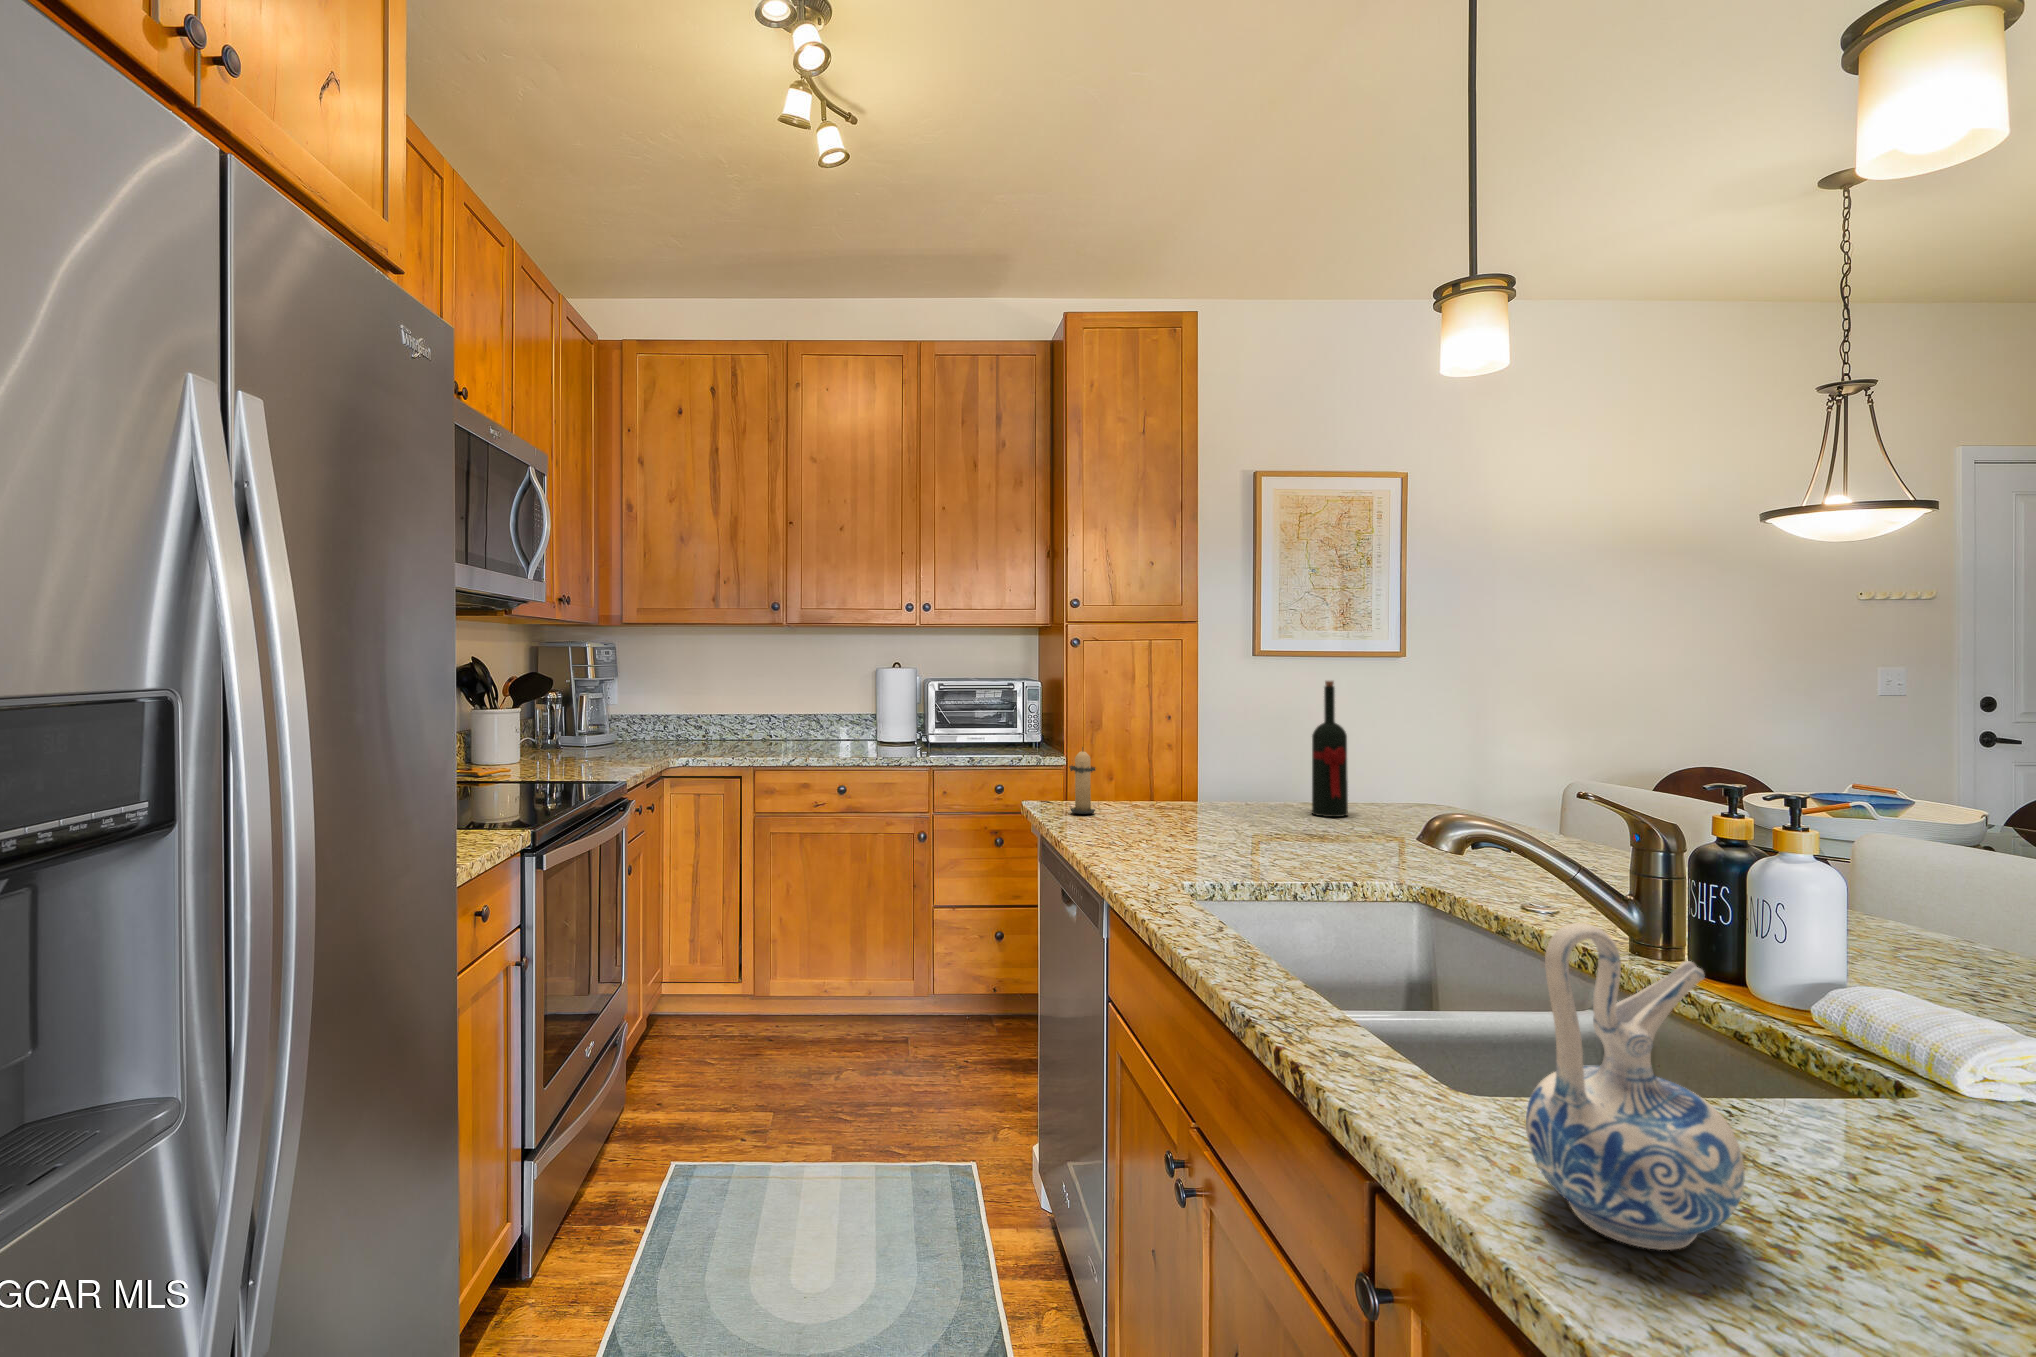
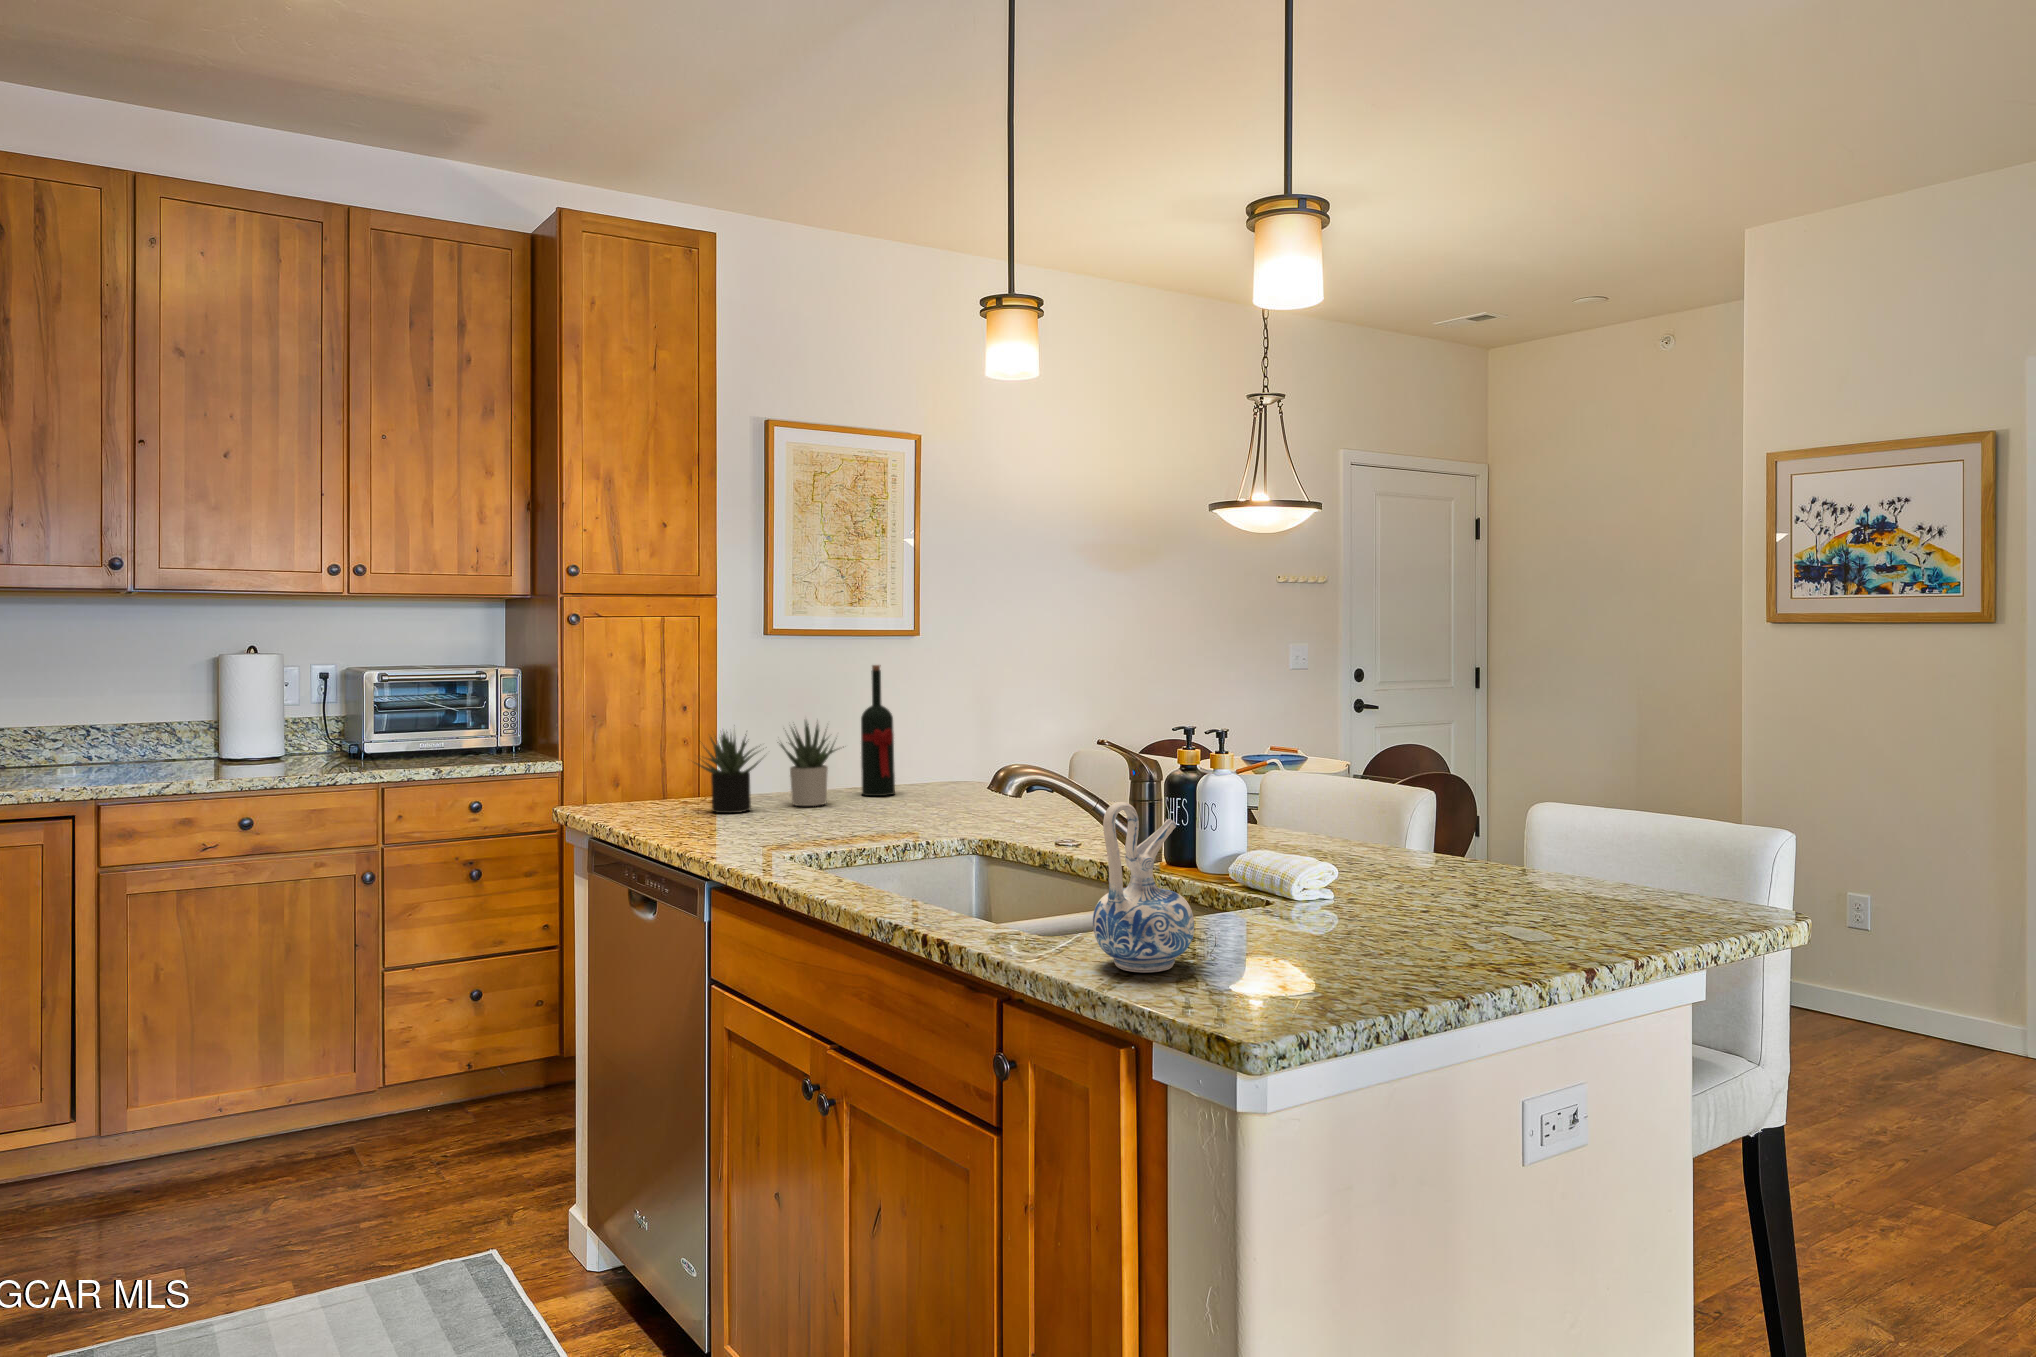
succulent plant: none [1129,730,1293,824] -> present [696,722,838,813]
candle: present [1069,747,1095,814] -> none [614,740,651,813]

